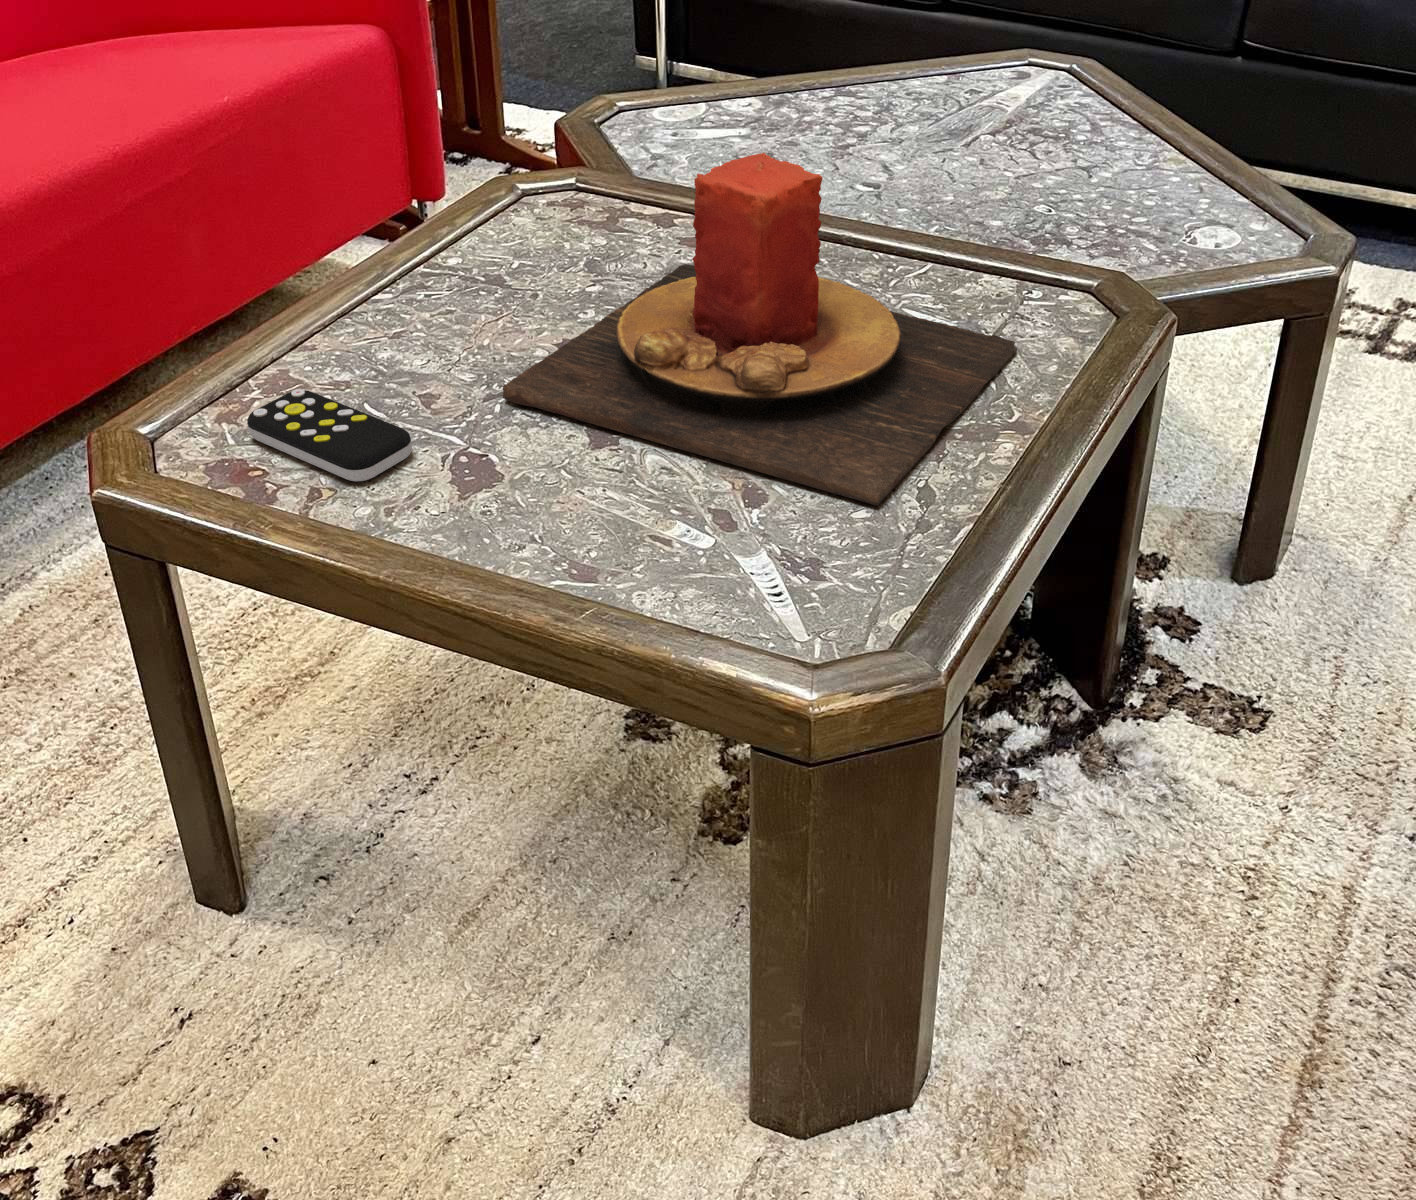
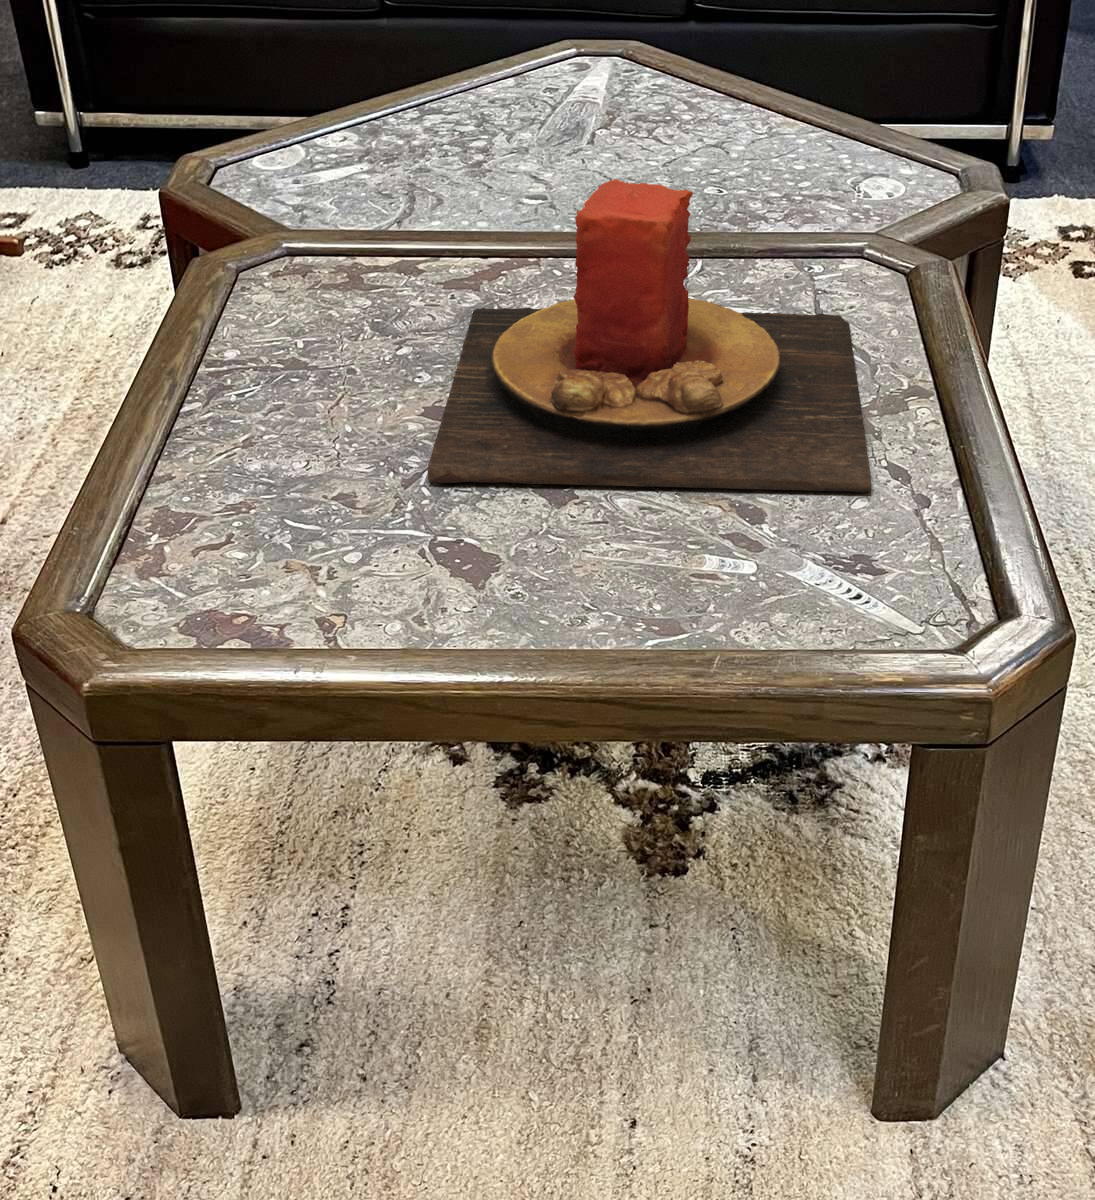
remote control: present [247,389,412,481] -> none [196,522,394,602]

